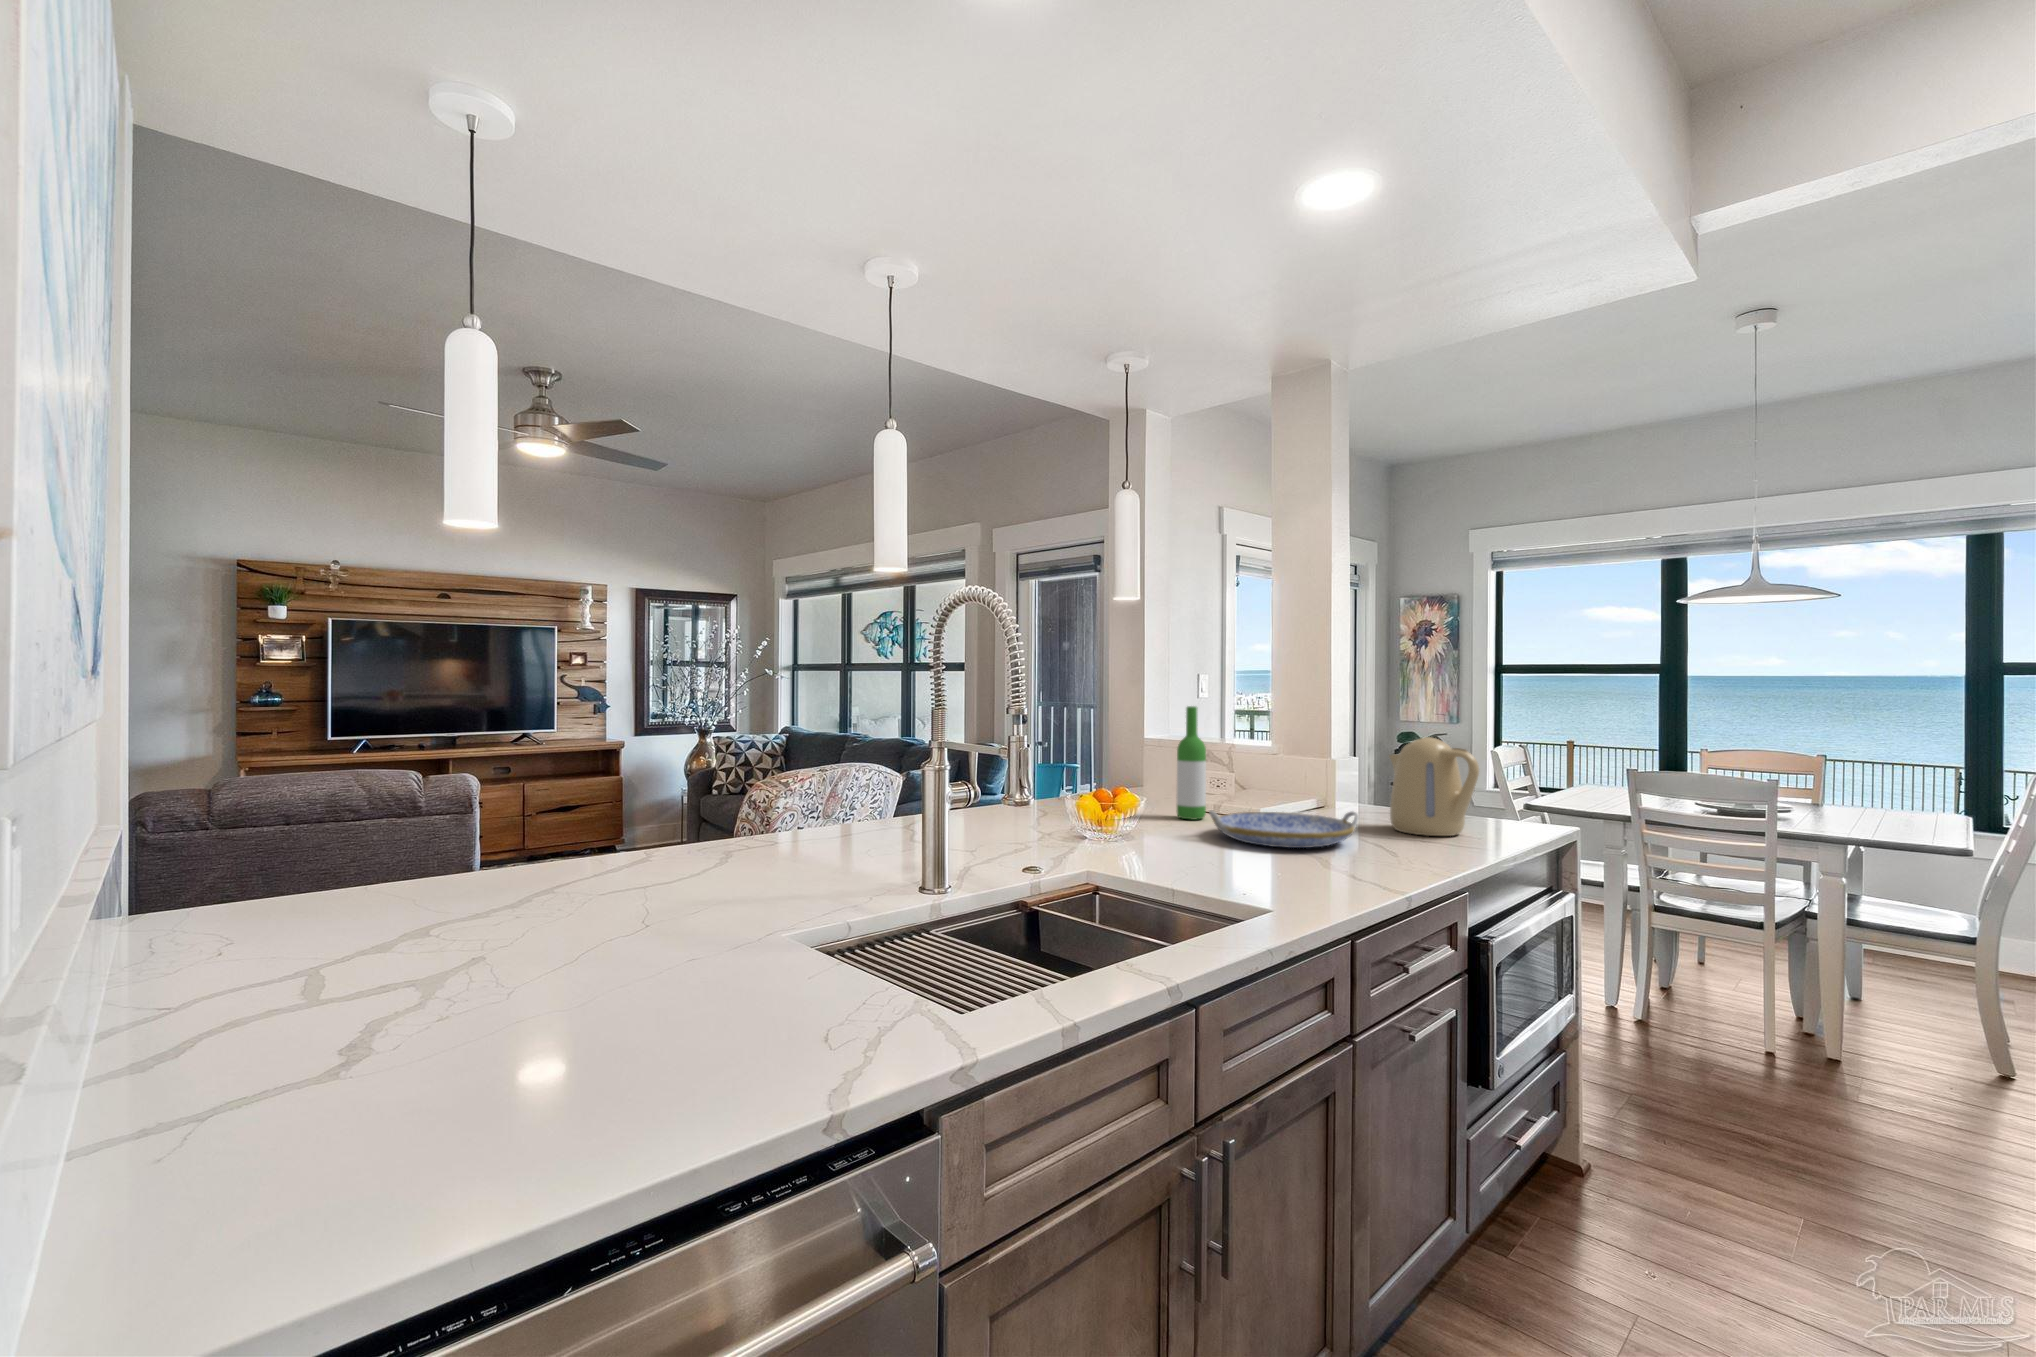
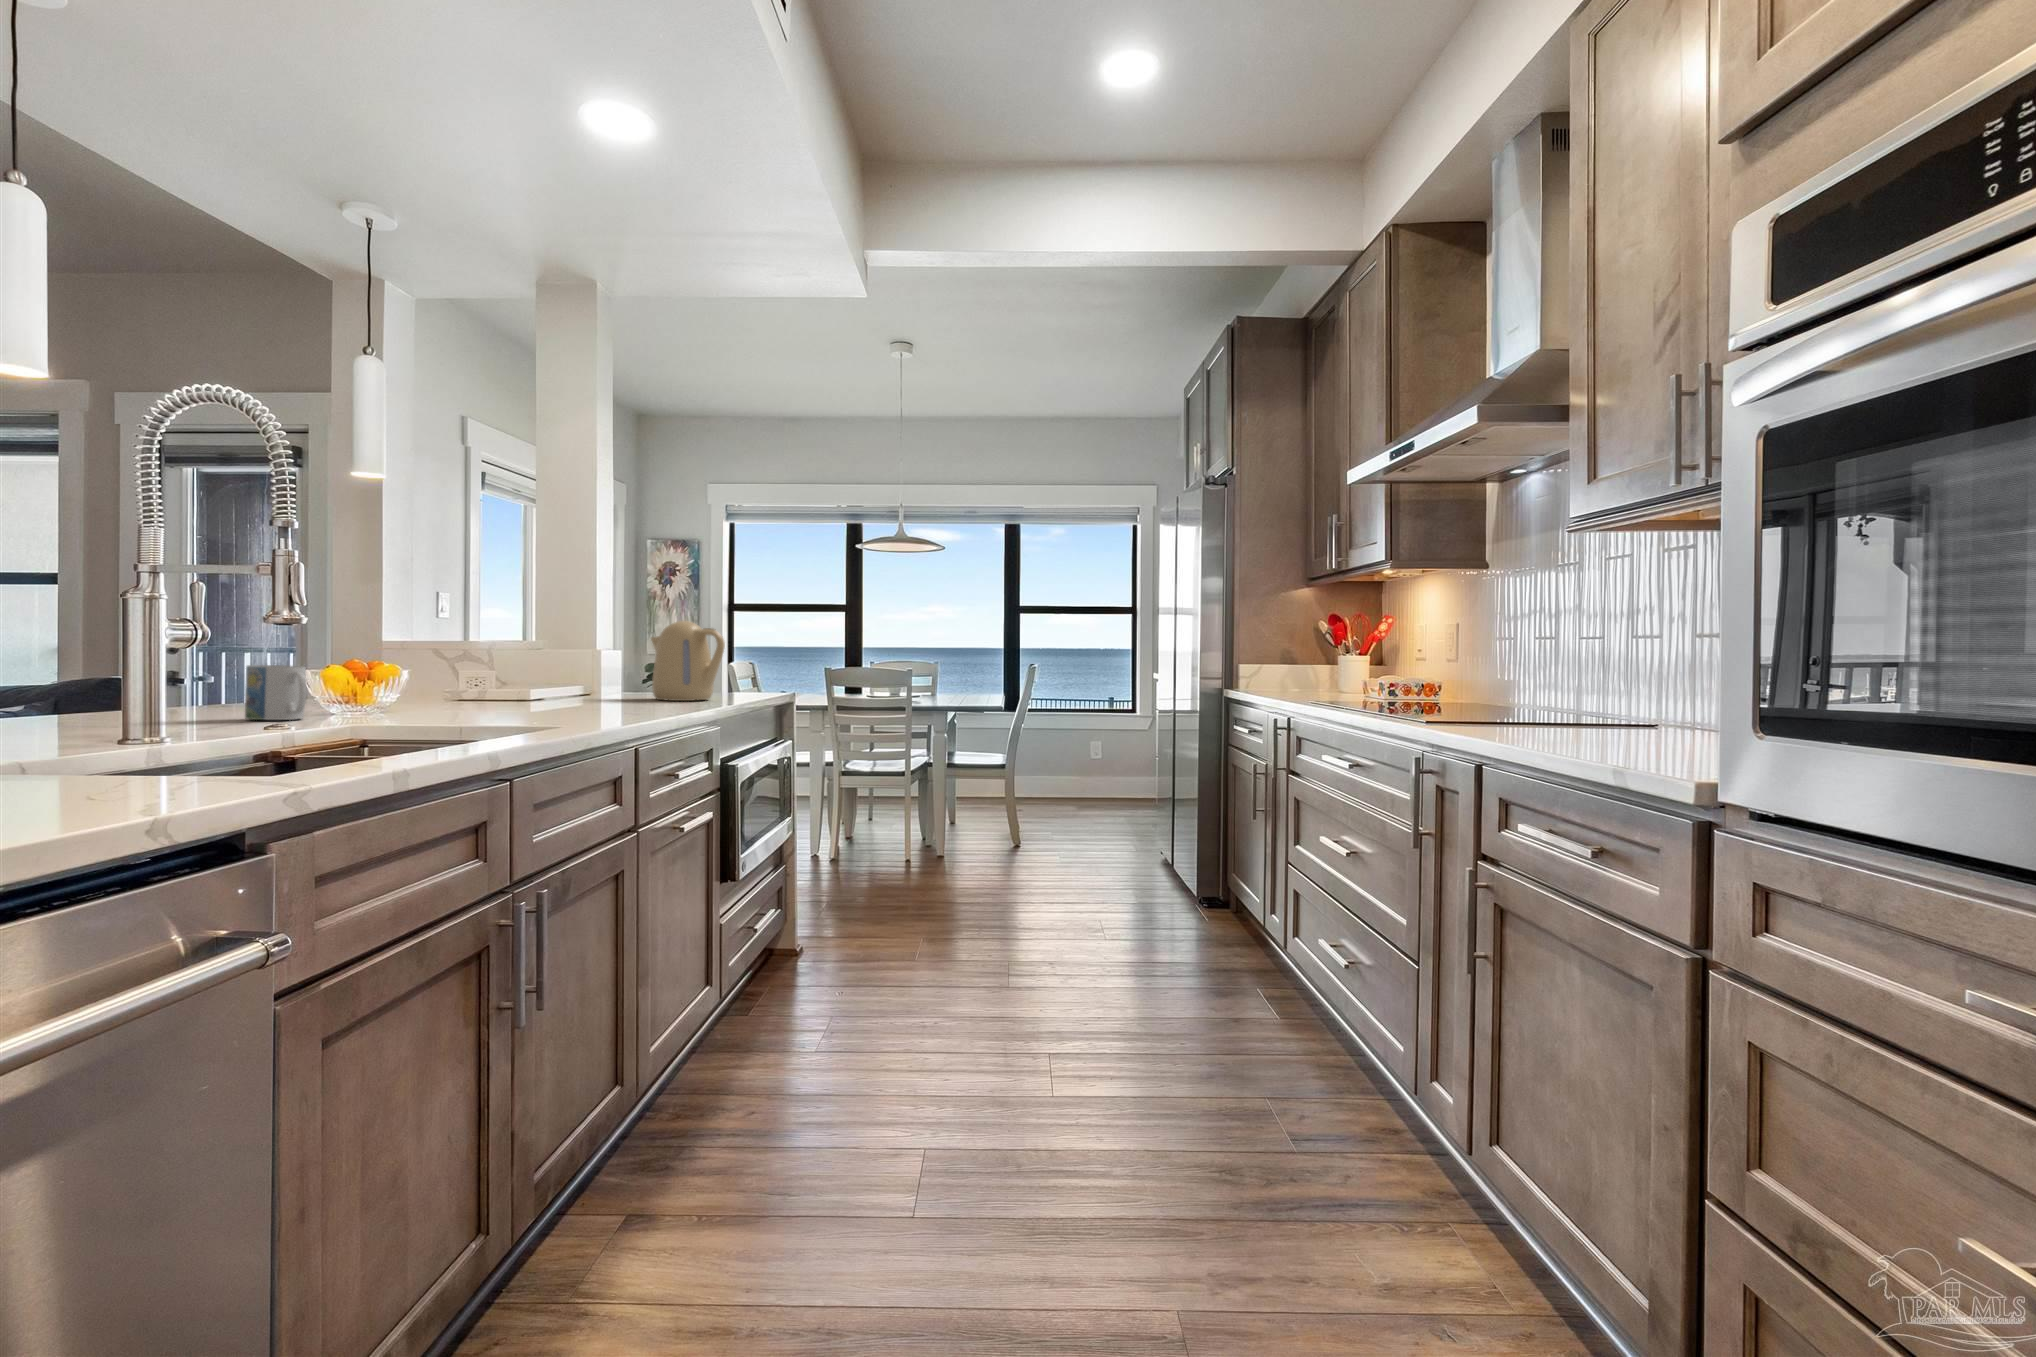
wine bottle: present [1177,706,1206,820] -> none [437,588,471,700]
mug: none [1015,802,1058,857] -> present [245,665,307,720]
serving tray: present [1209,810,1359,848] -> none [481,679,628,708]

